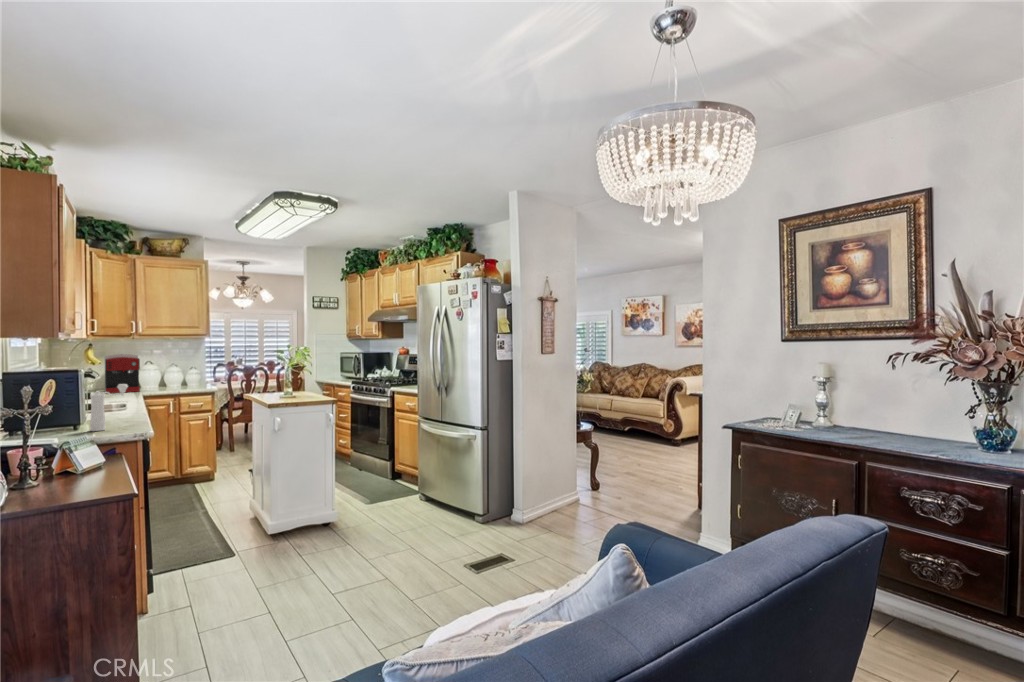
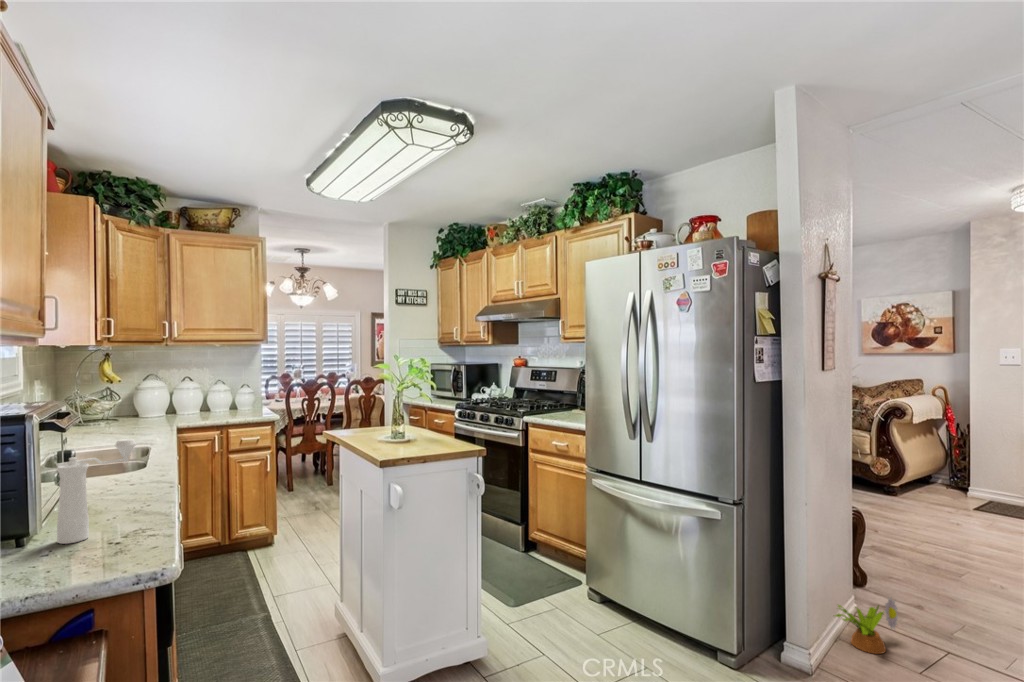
coffee maker: present [105,354,140,393] -> none [129,366,174,423]
decorative plant: none [553,484,586,517] -> present [835,598,898,654]

